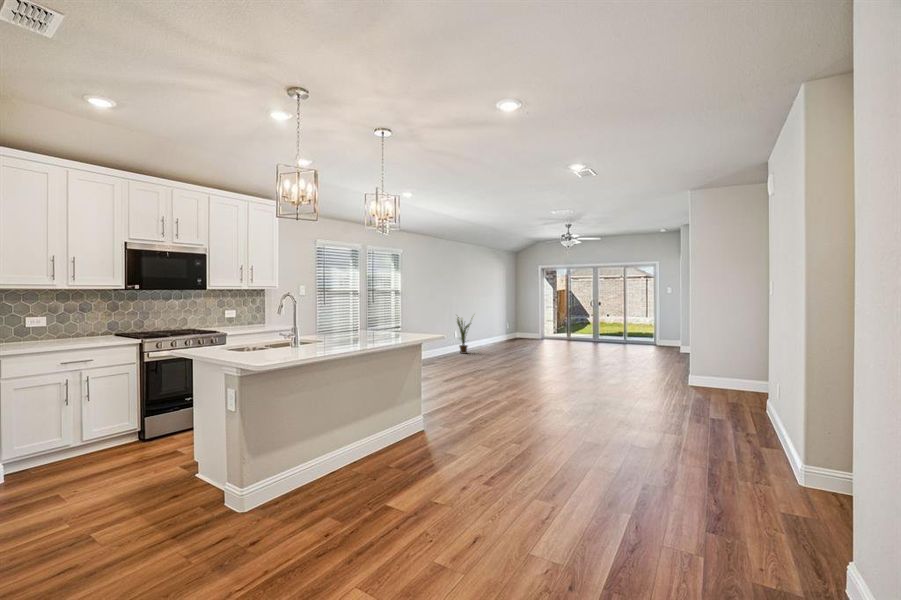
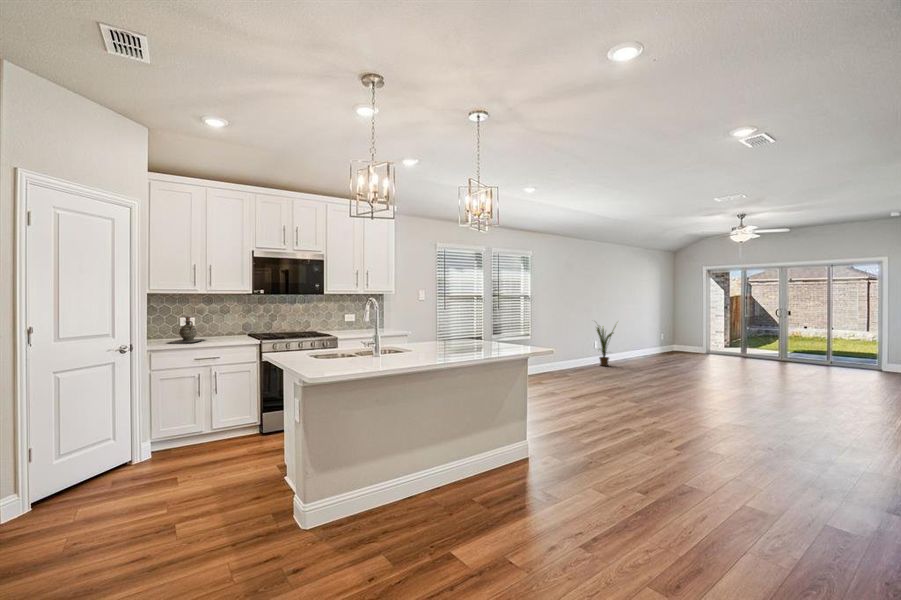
ceramic jug: none [16,316,69,347] -> present [169,317,204,343]

